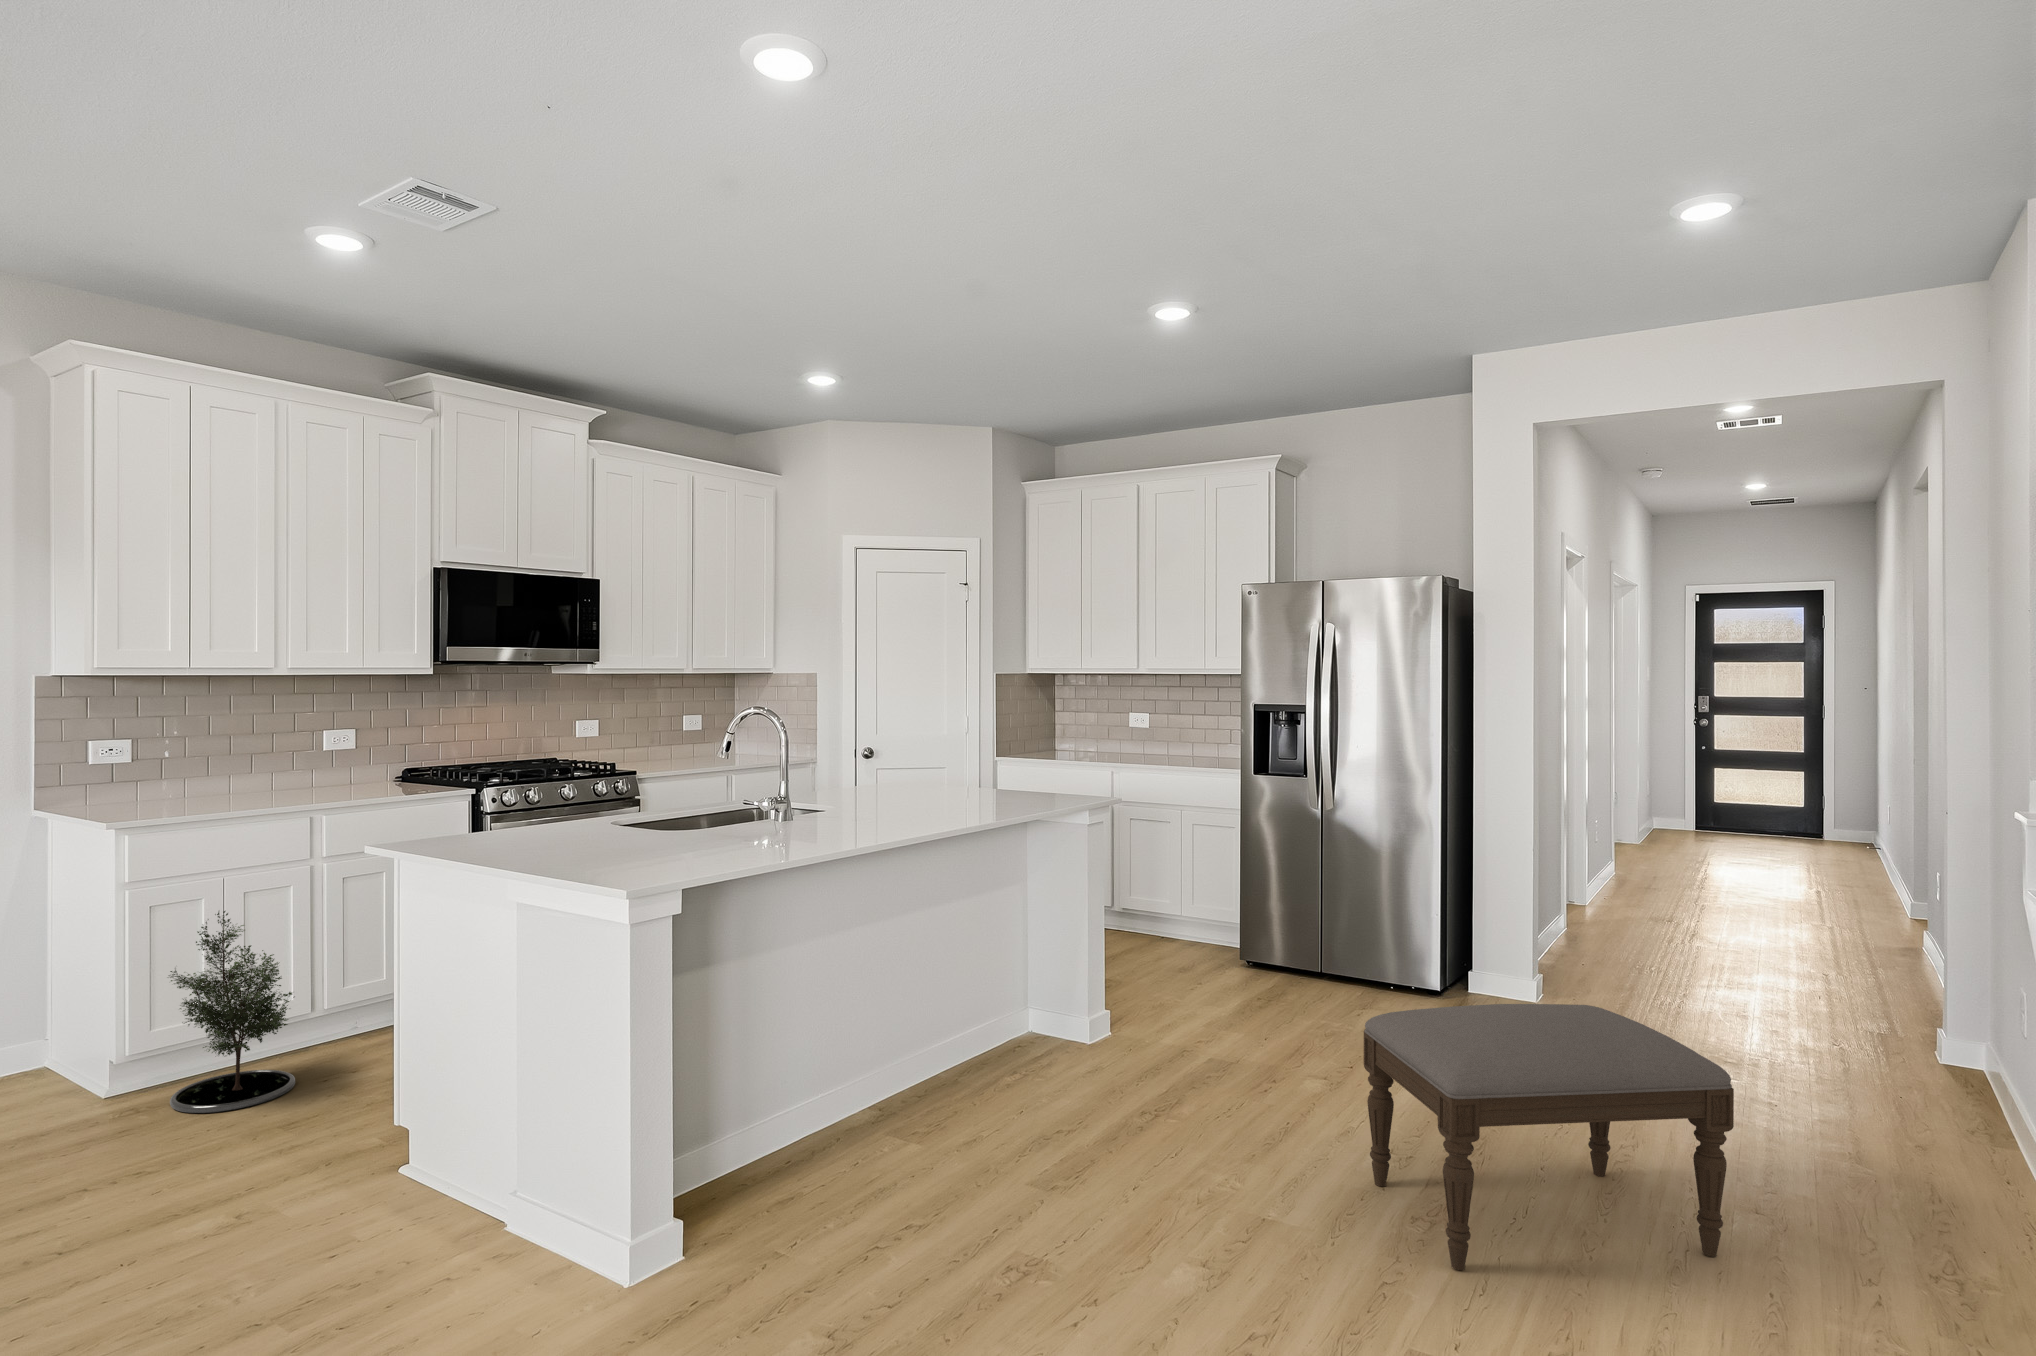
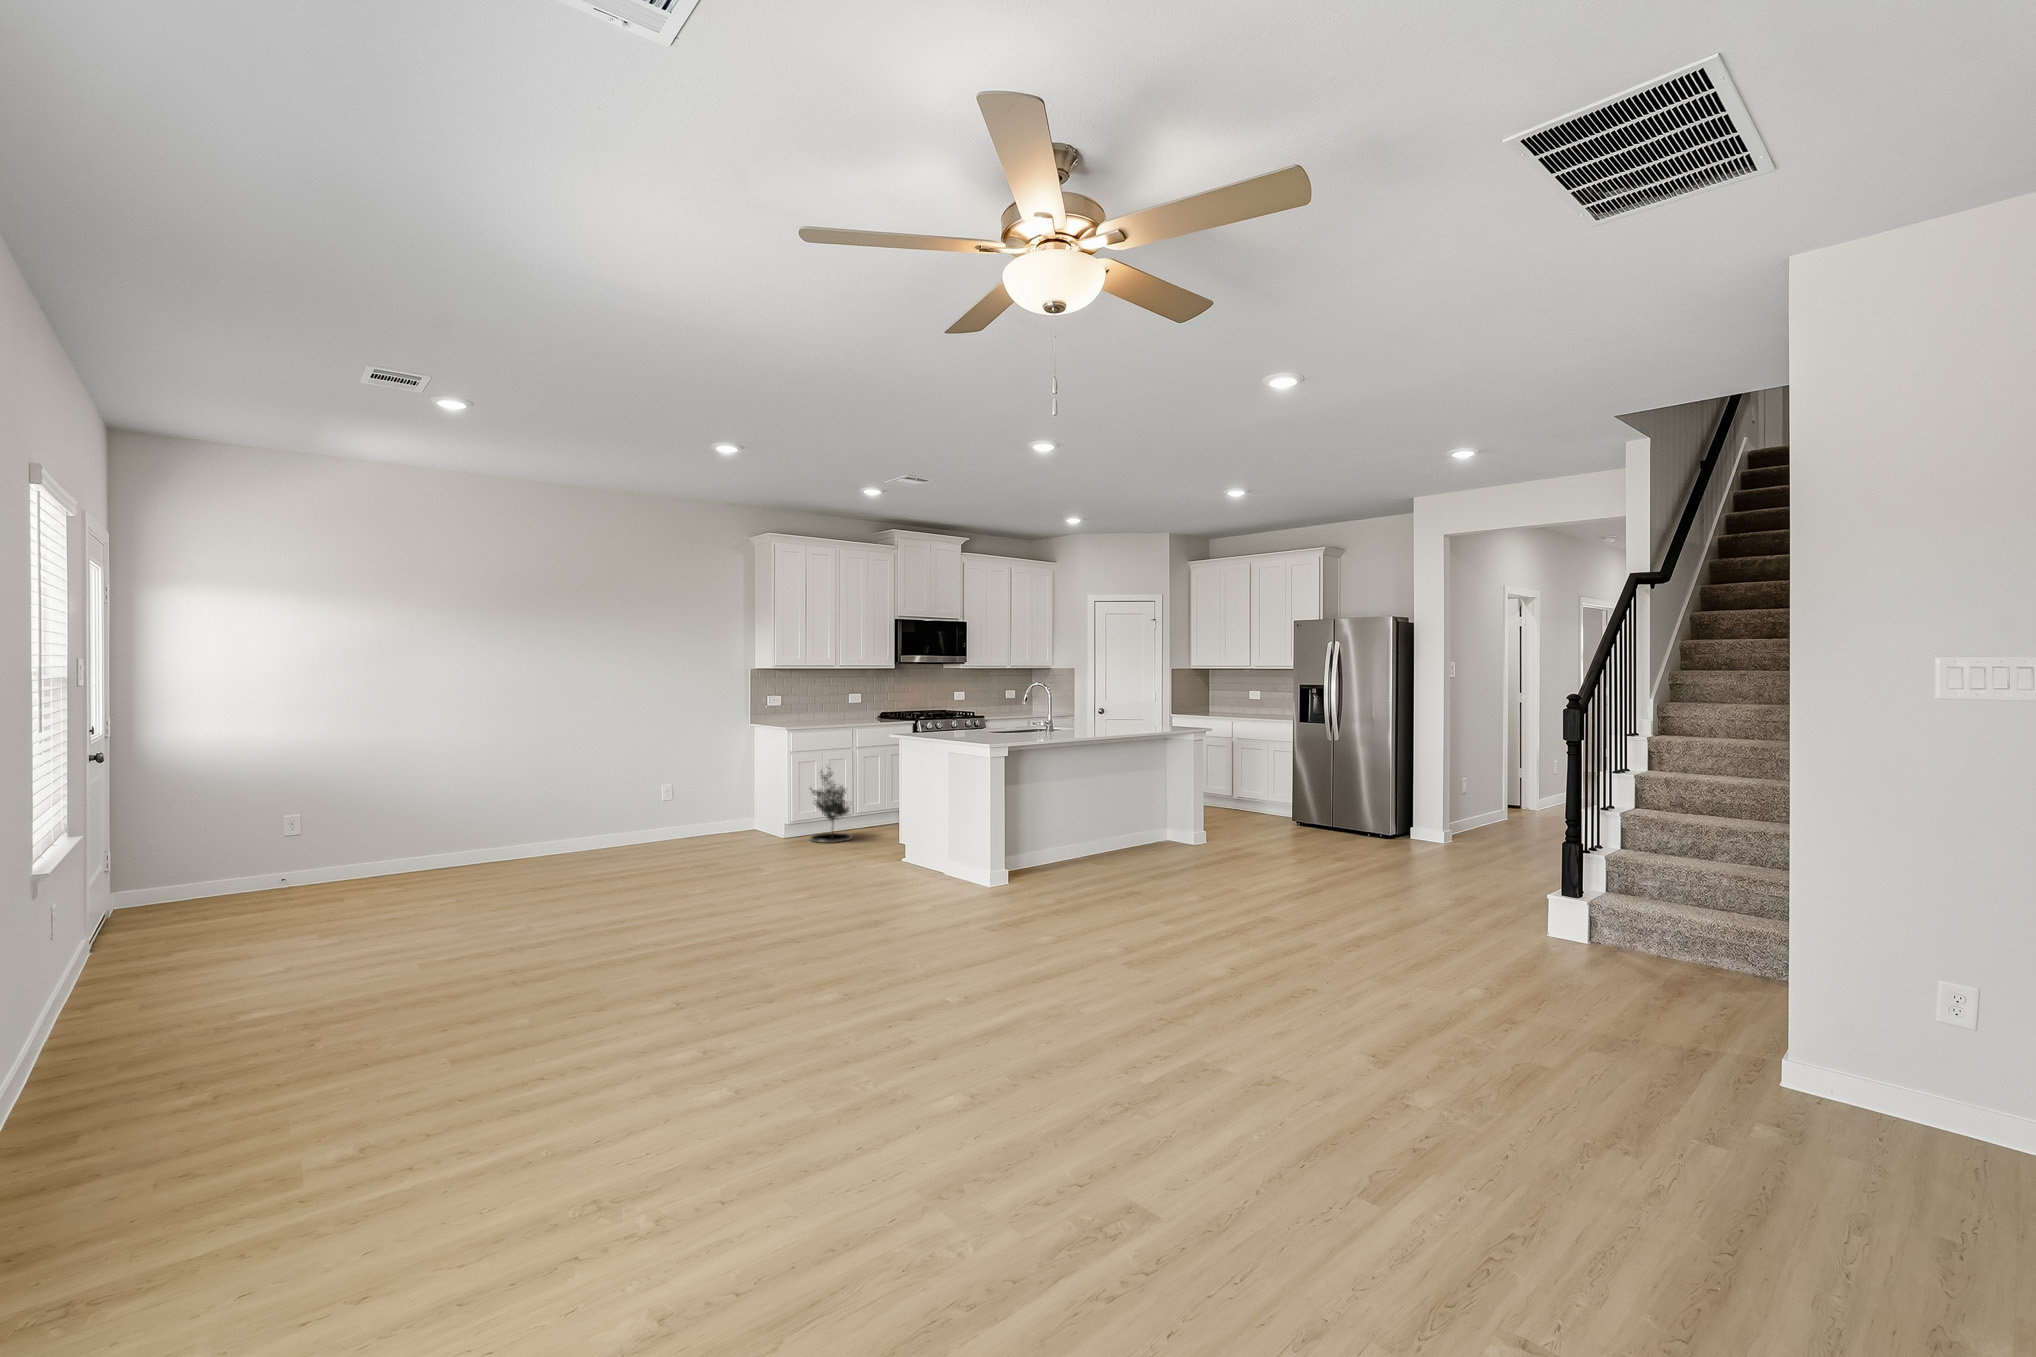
ottoman: present [1364,1004,1734,1270] -> none [1285,808,1420,904]

